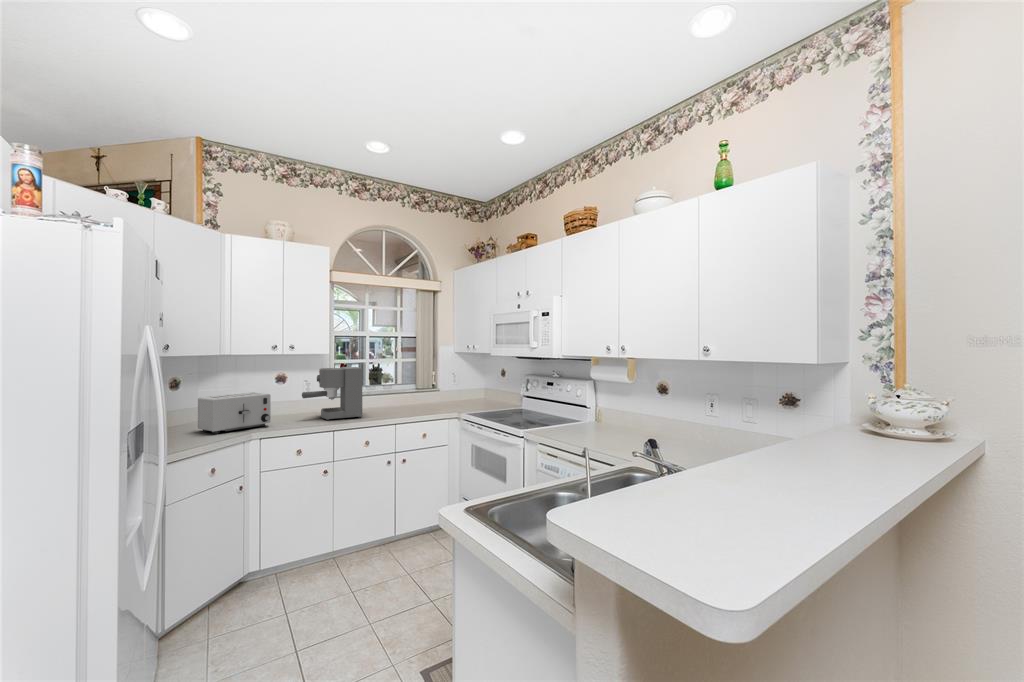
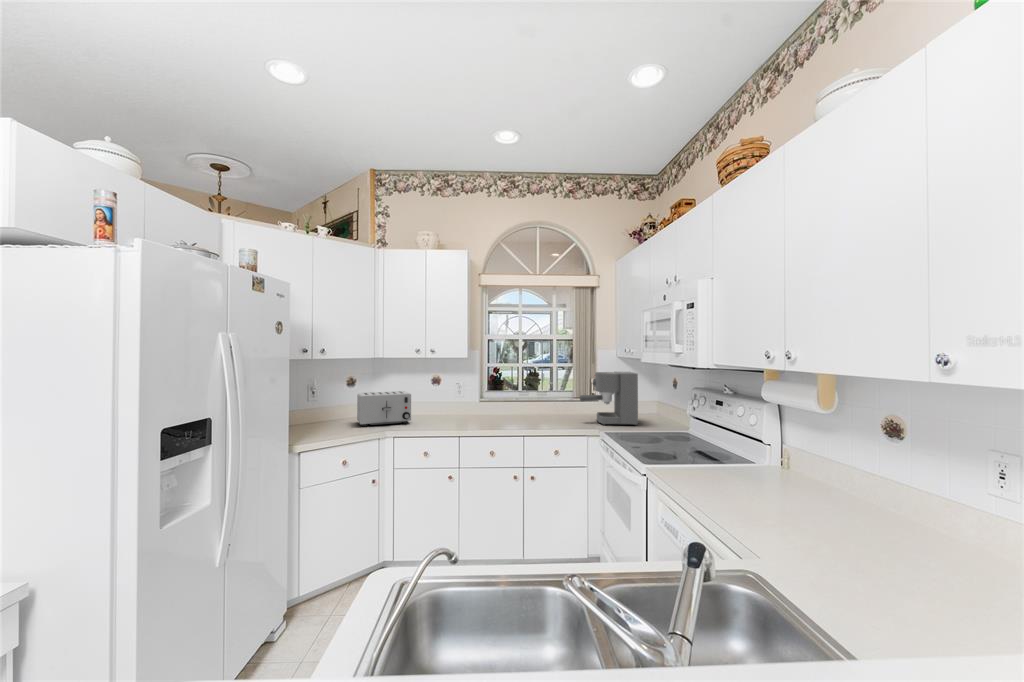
coffee maker: present [302,367,362,420] -> present [580,372,638,425]

